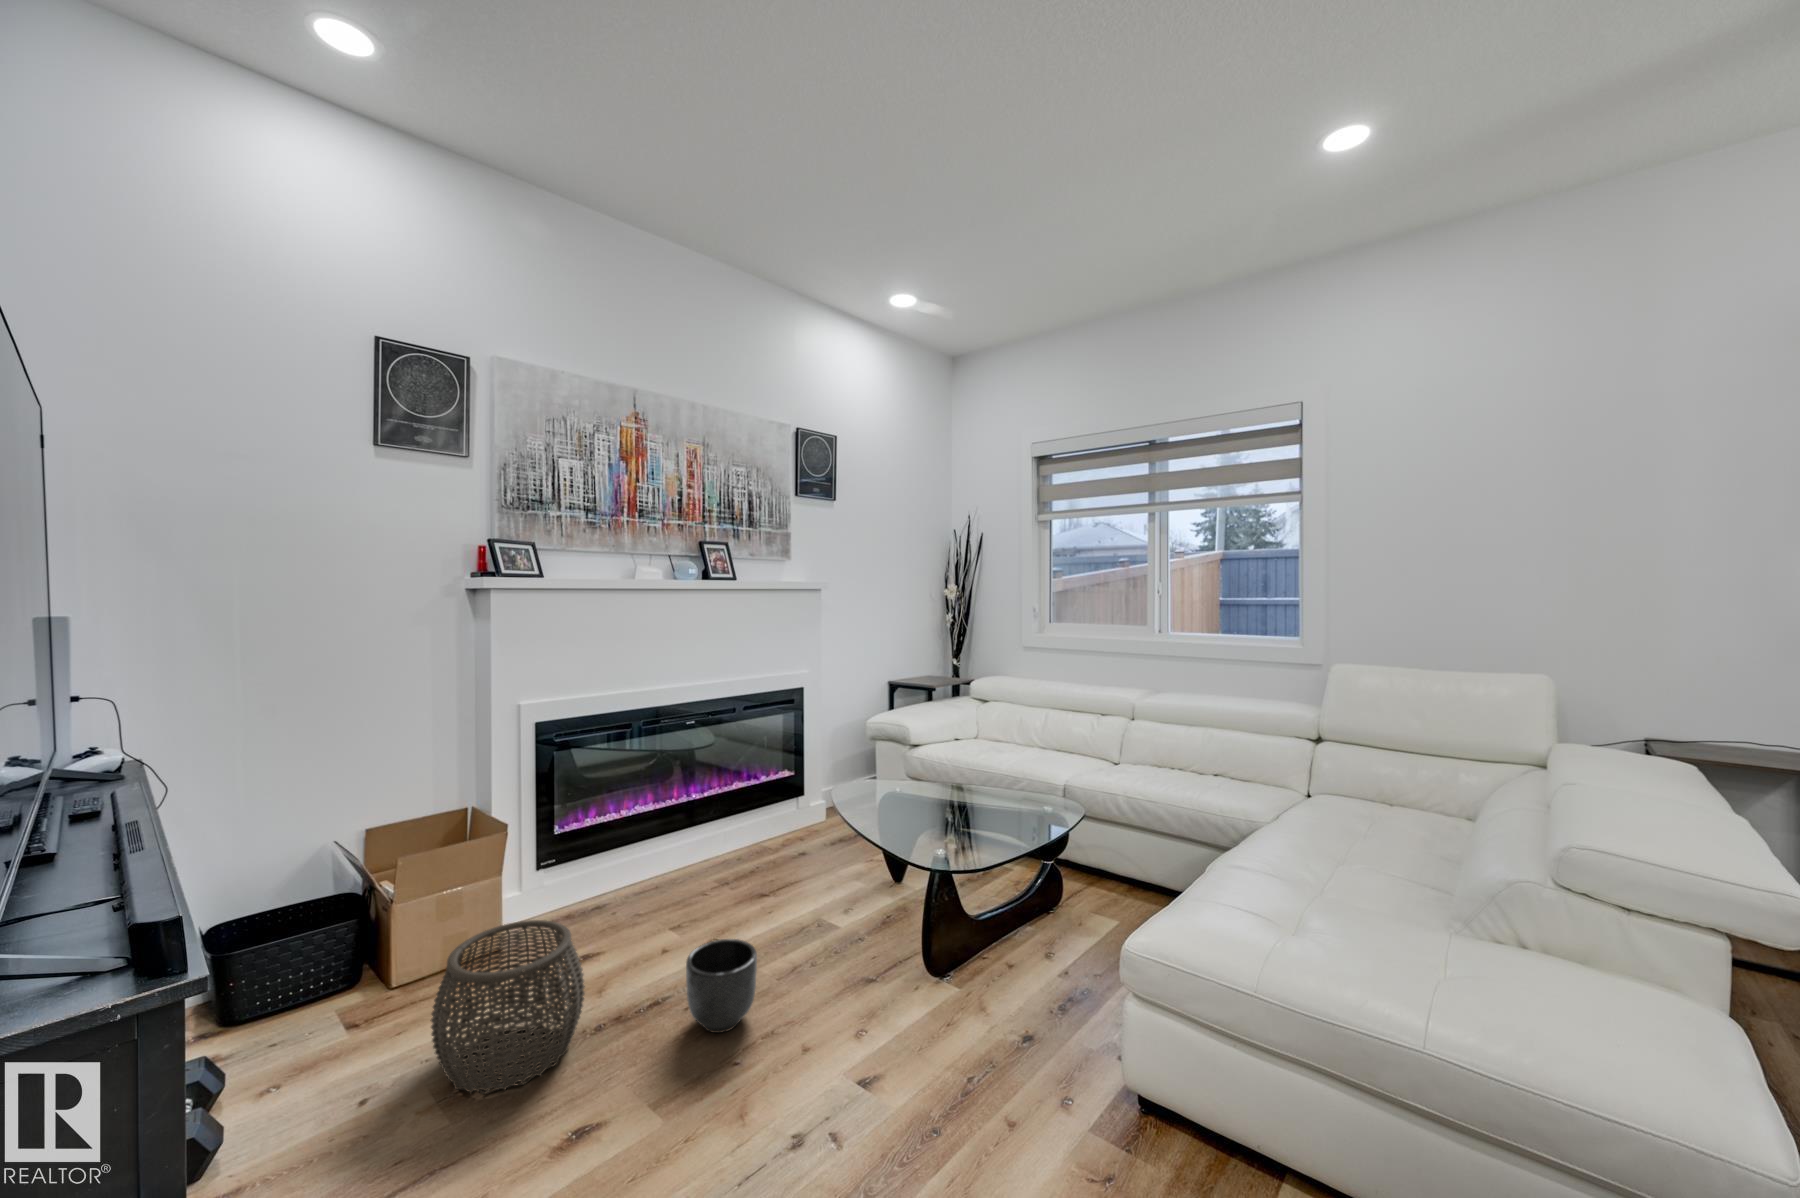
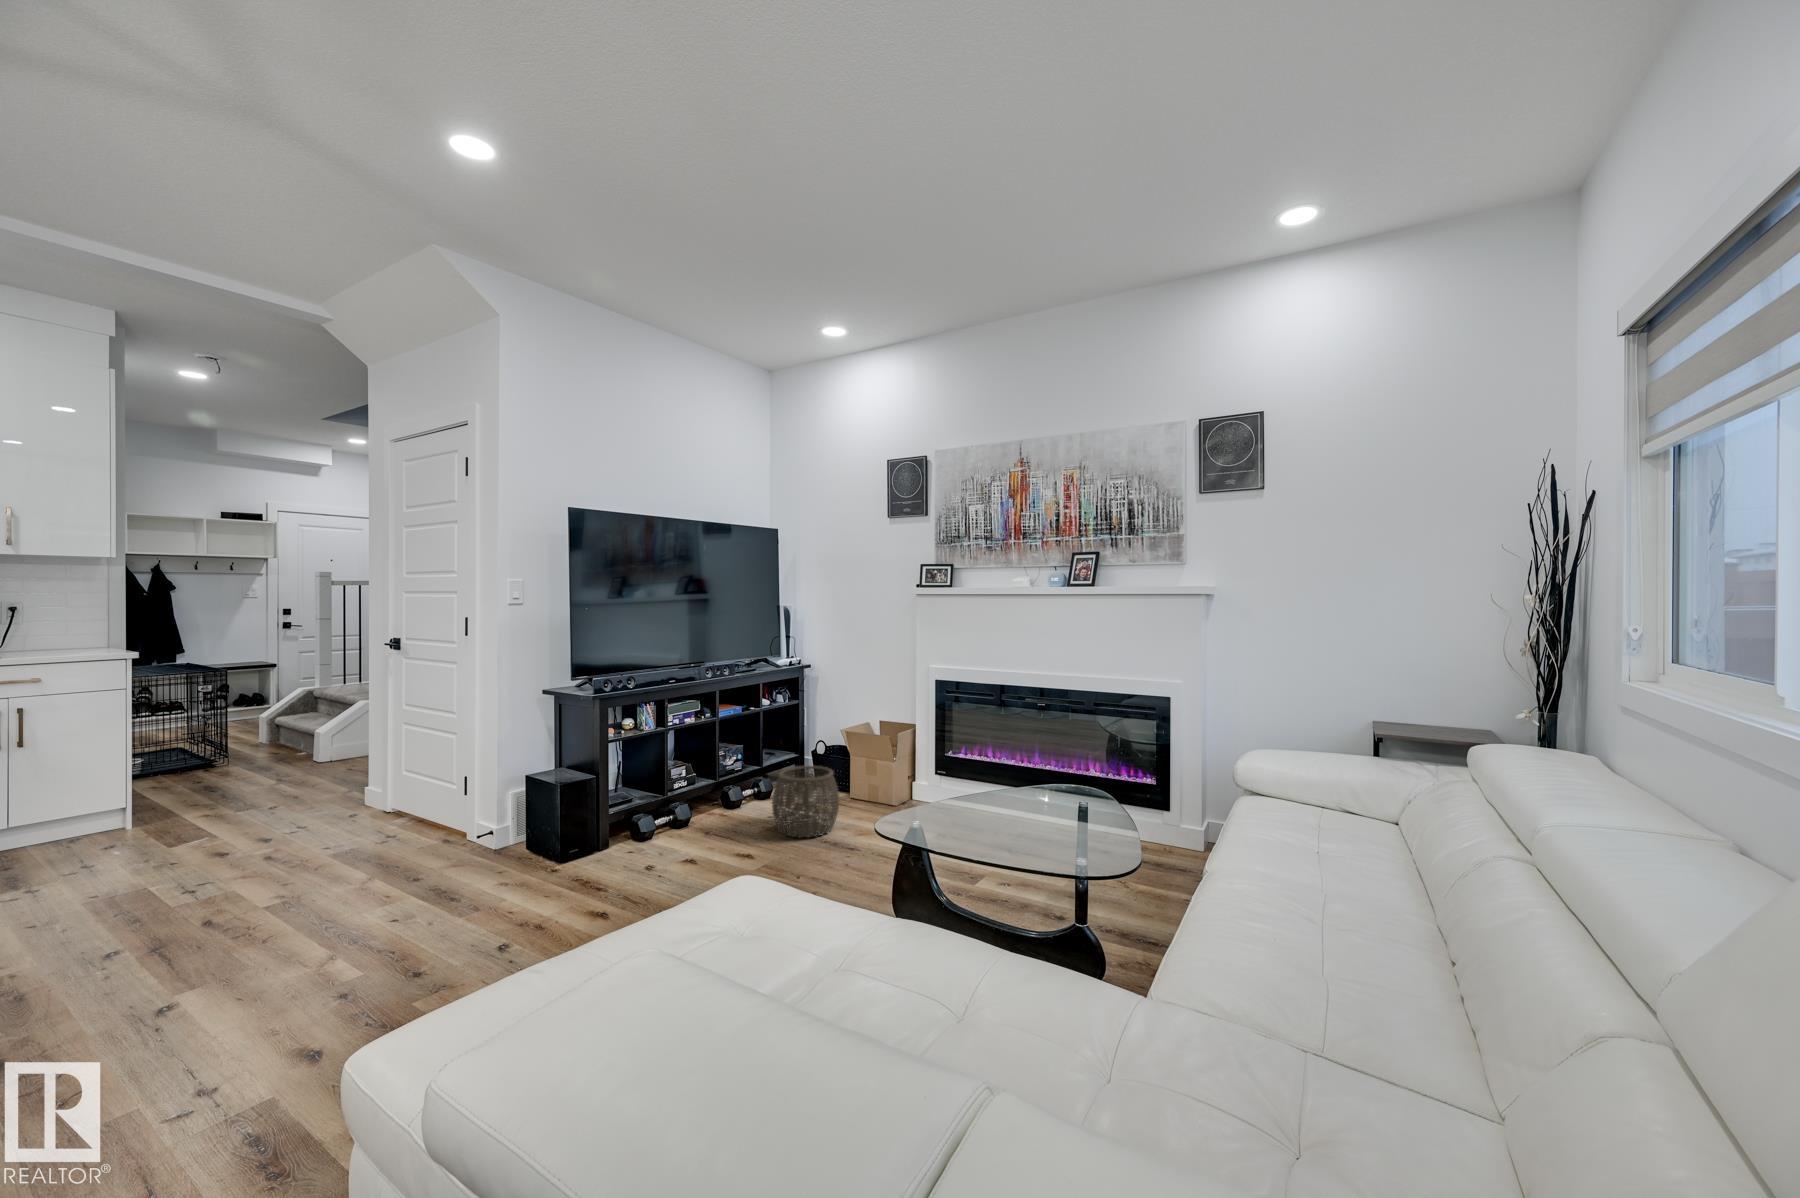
planter: present [686,939,757,1033] -> none [826,817,870,870]

